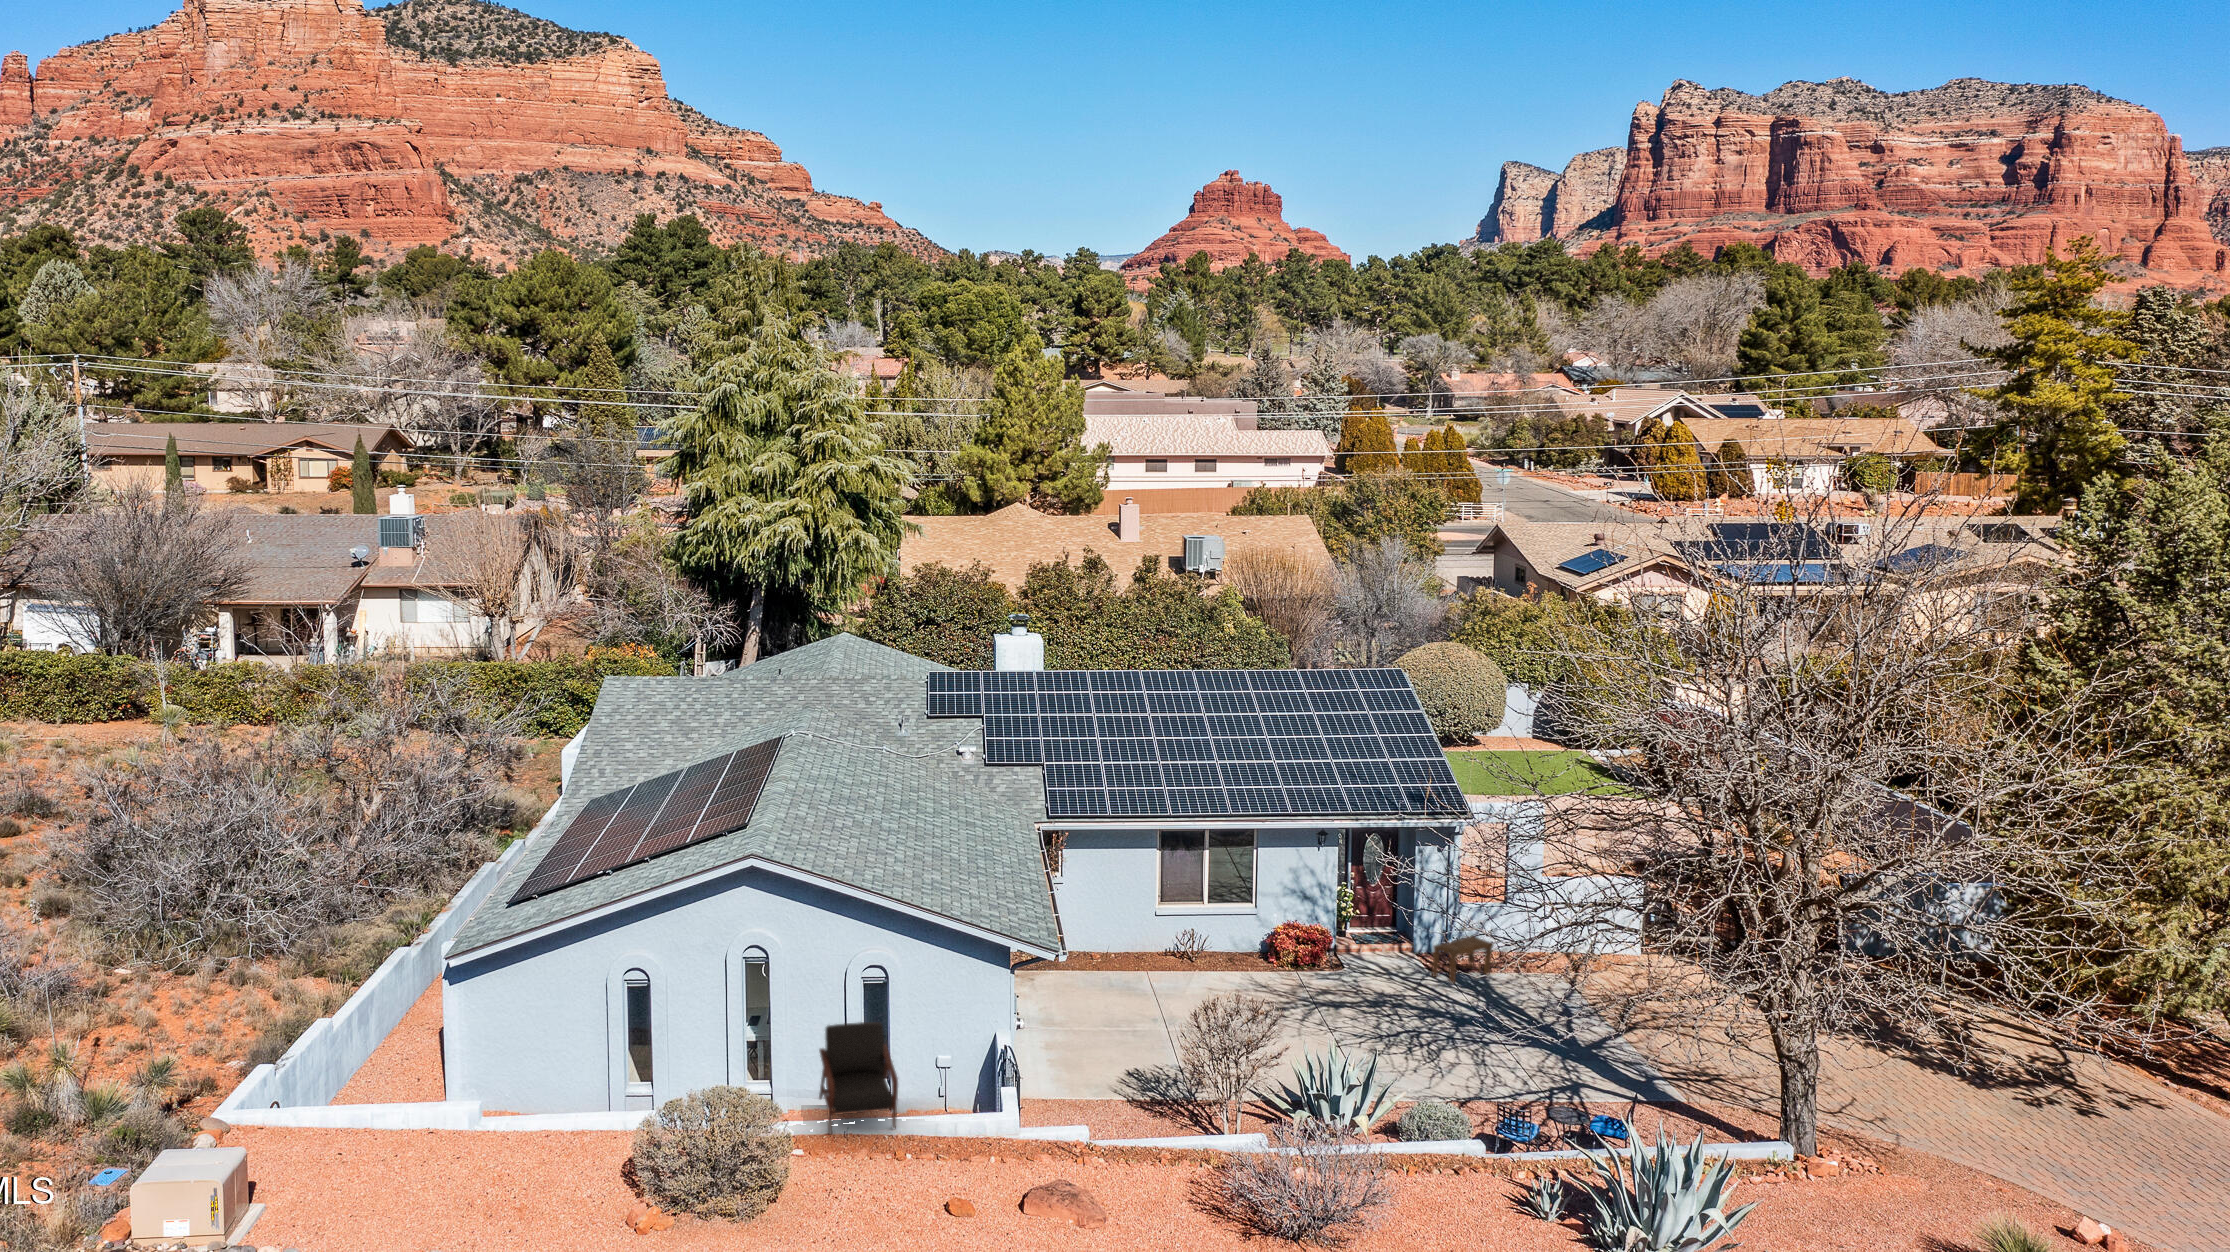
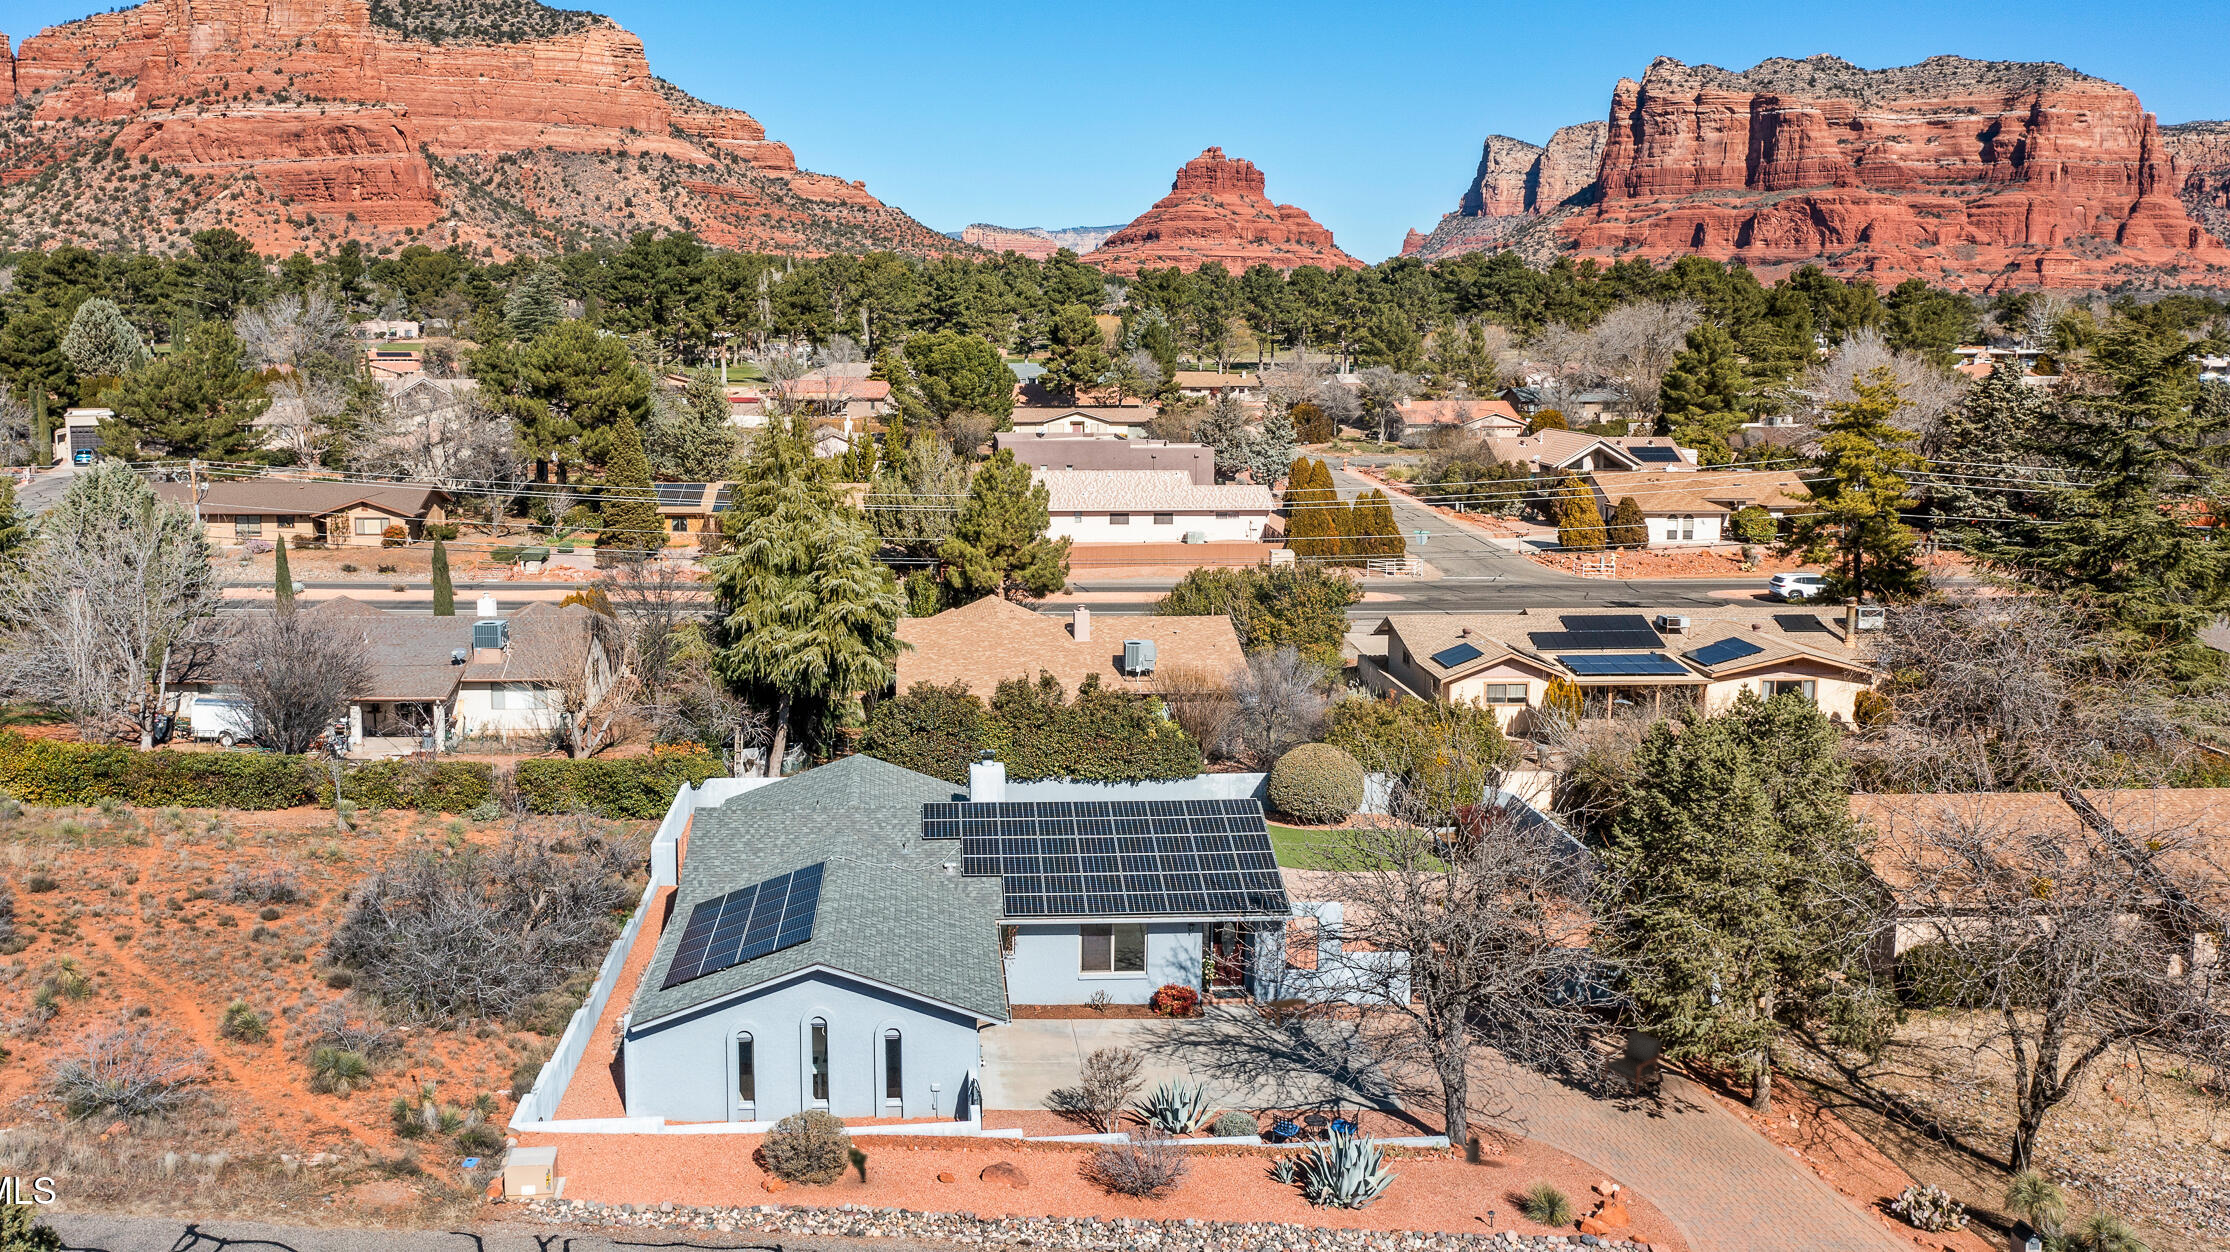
chair: present [819,1022,898,1135] -> present [1605,1031,1662,1092]
watering can: none [1812,1131,1876,1193] -> present [1455,1131,1481,1164]
potted plant: none [778,1152,819,1219] -> present [847,1147,868,1182]

